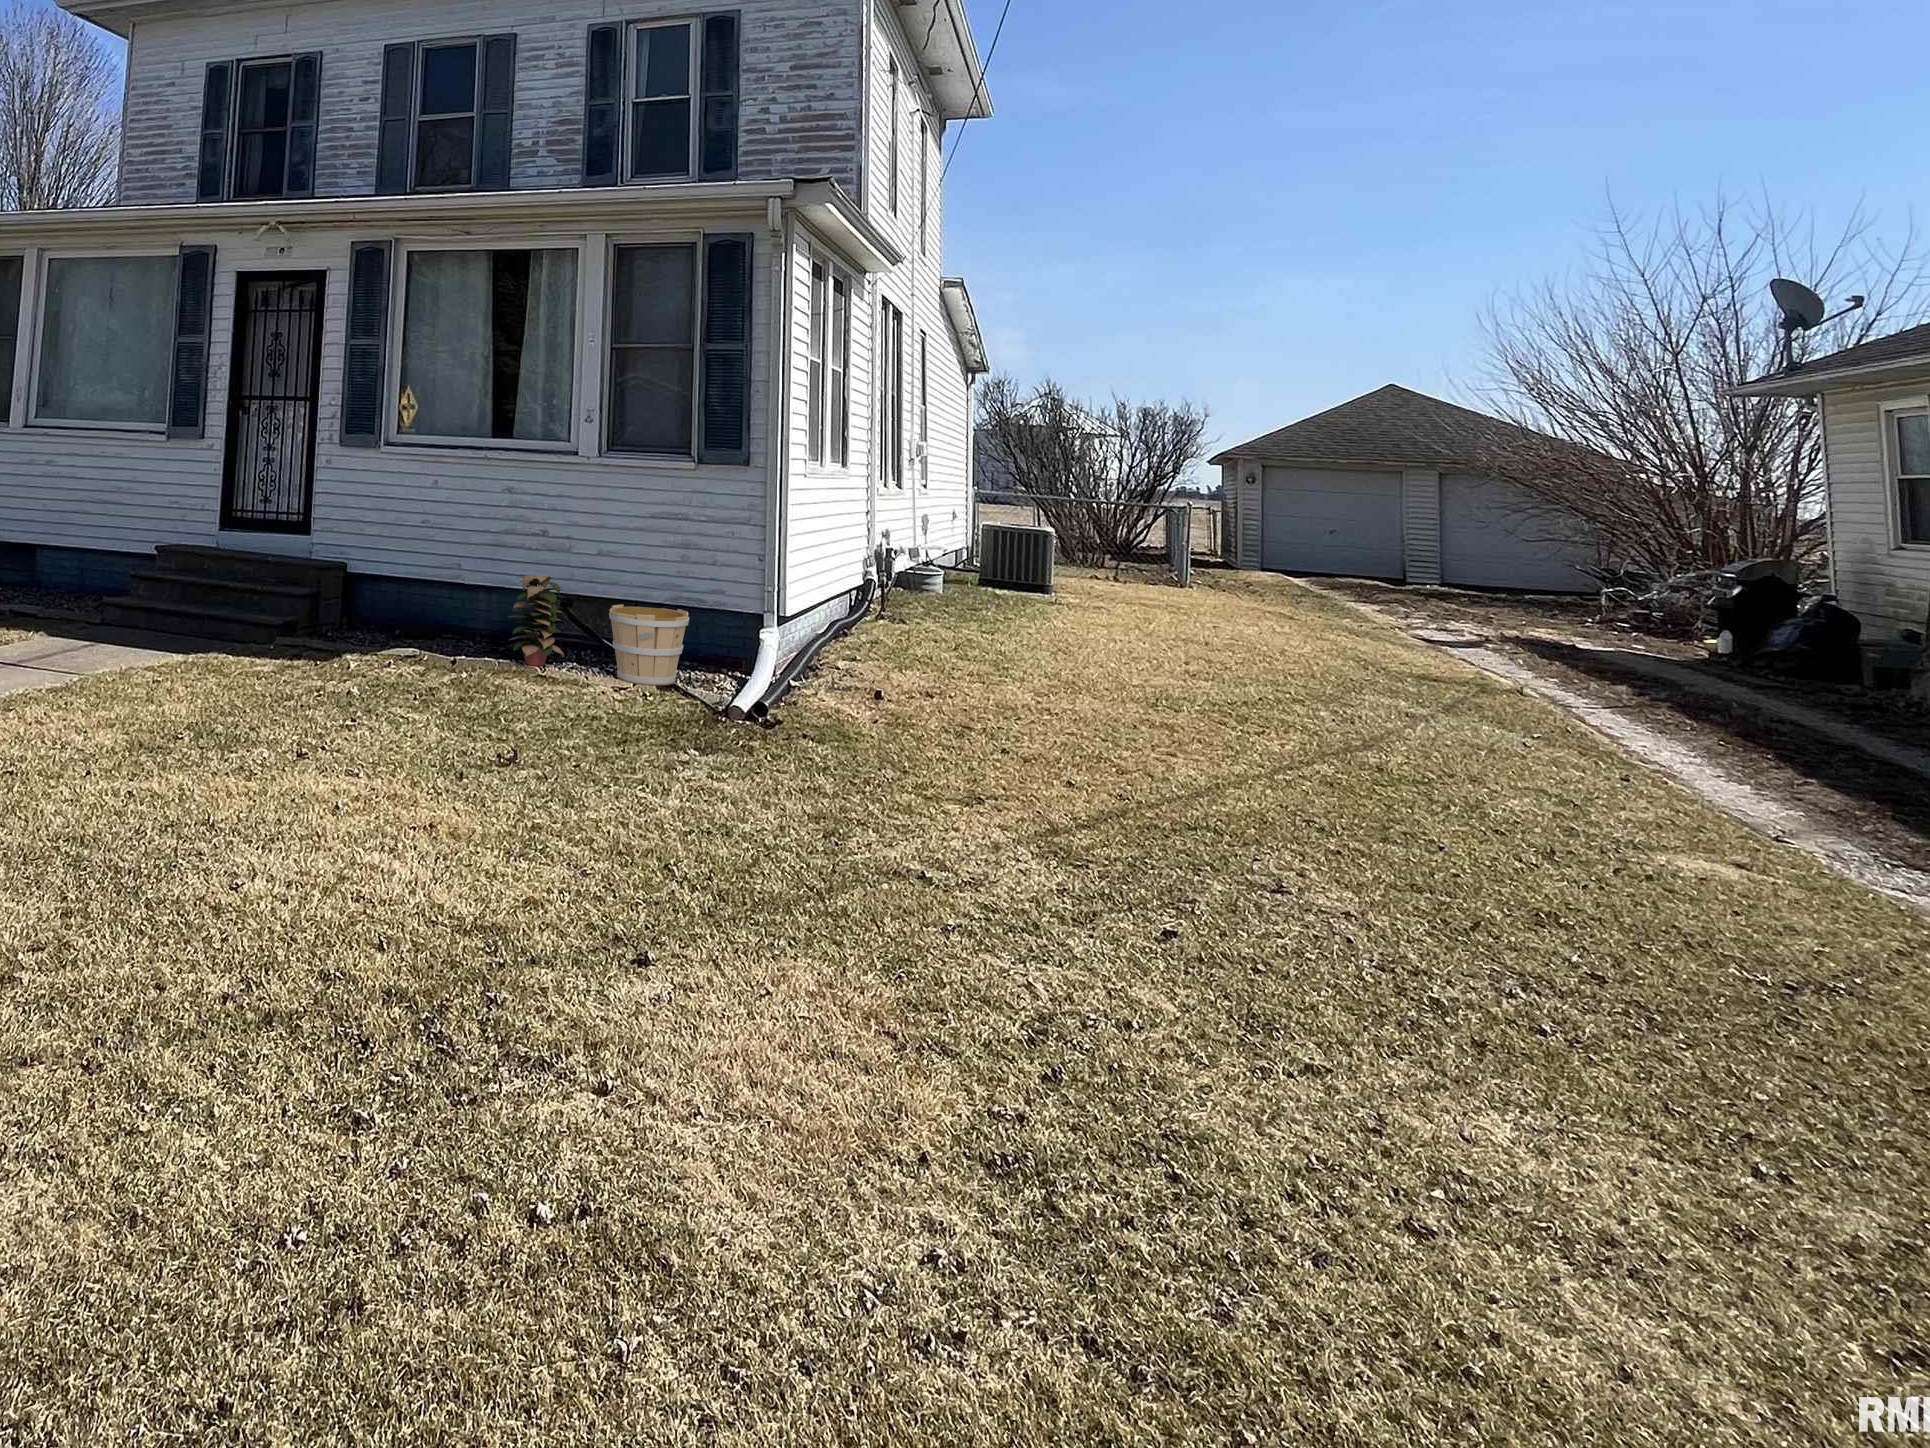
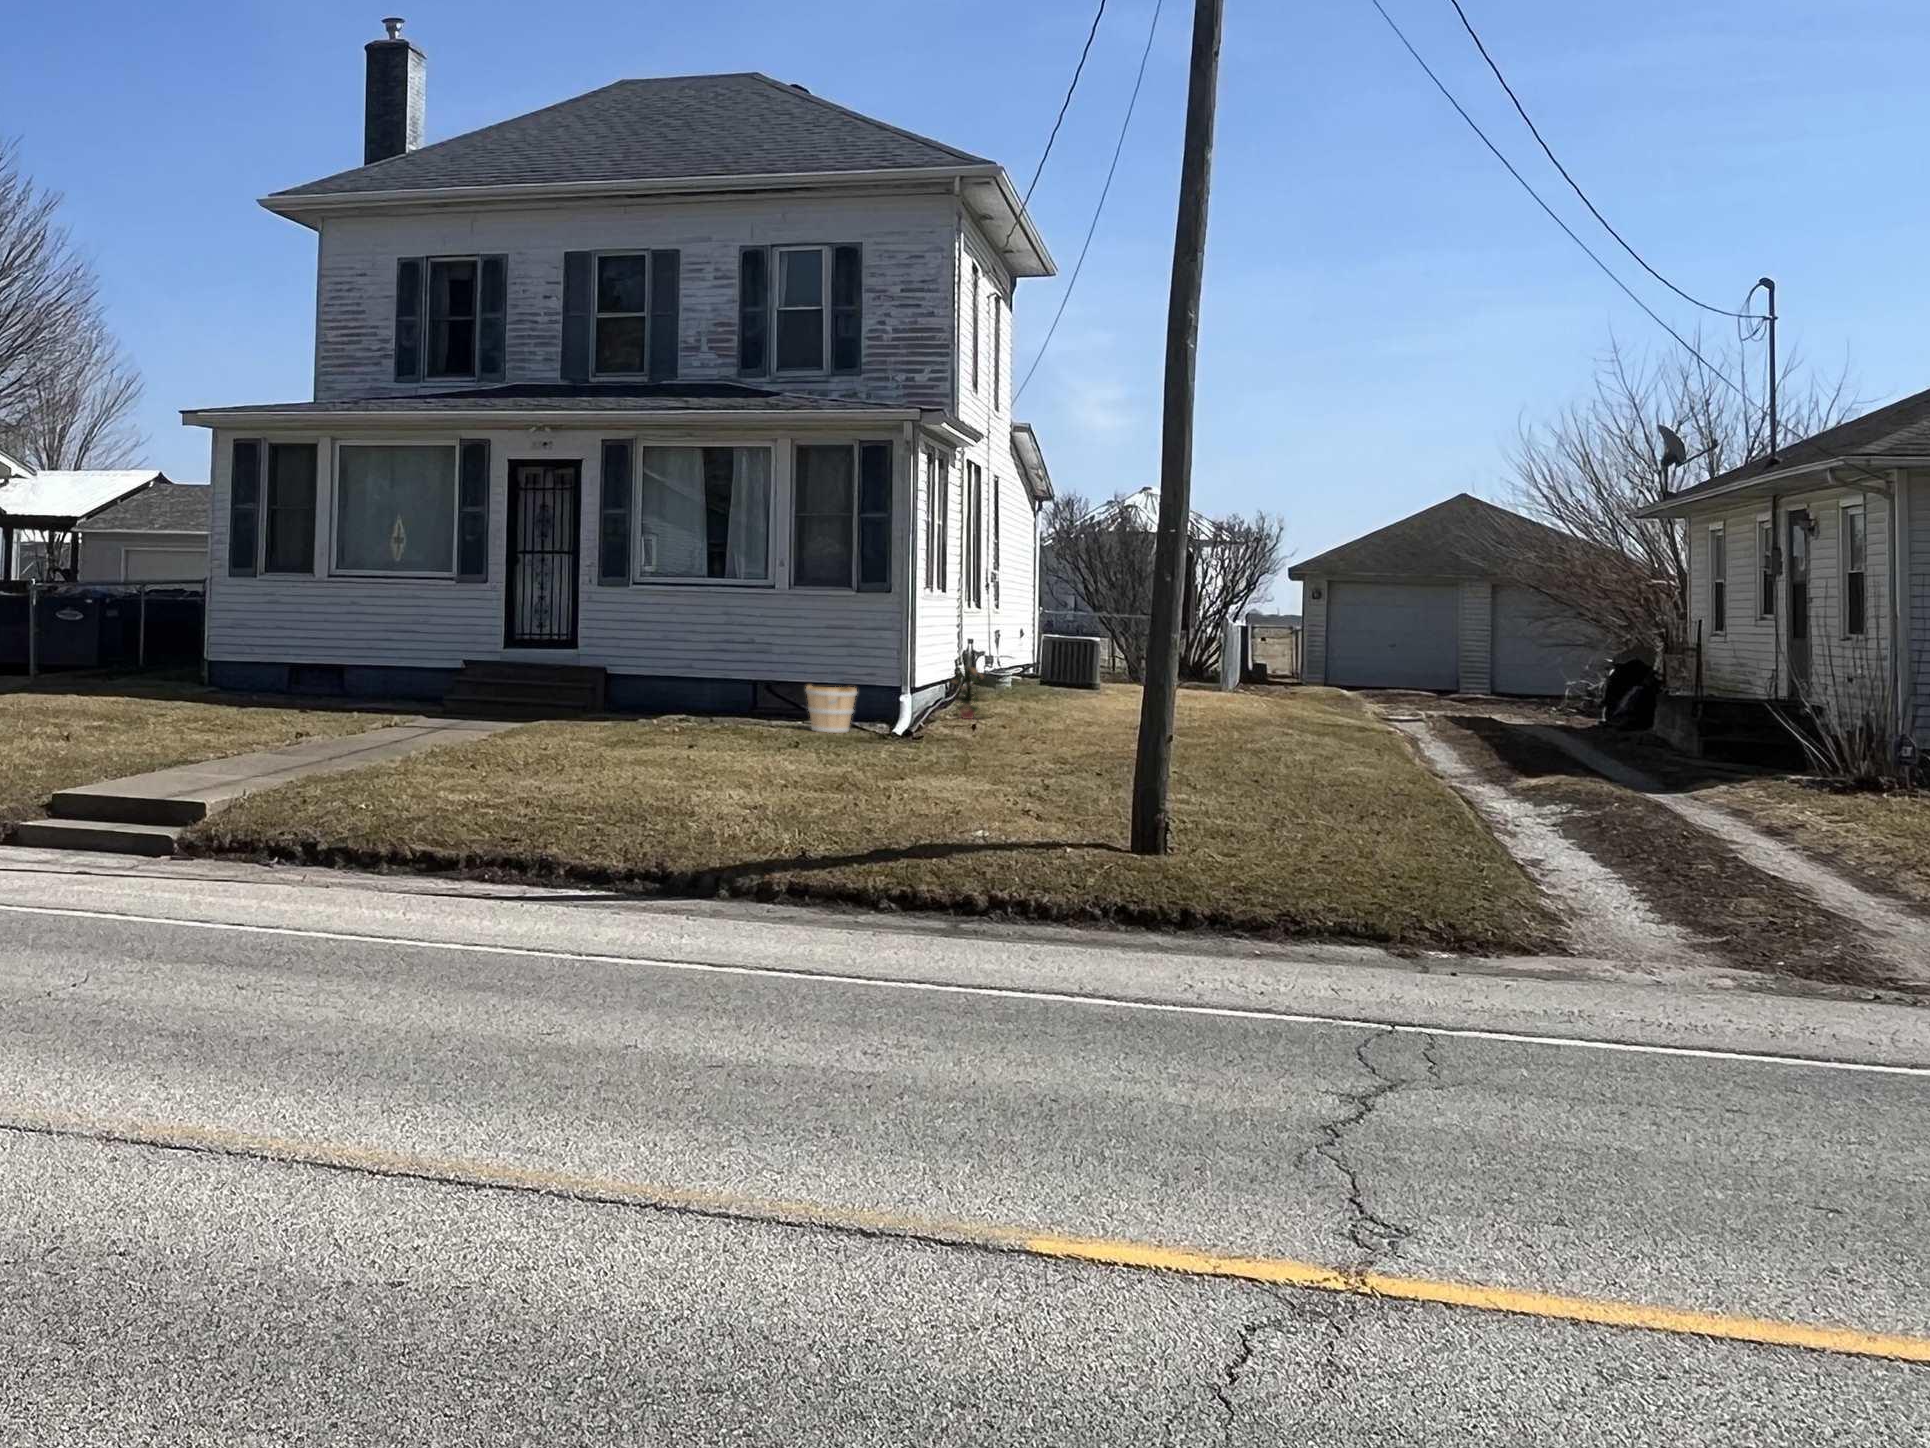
decorative plant: present [508,575,565,666] -> present [952,667,983,719]

